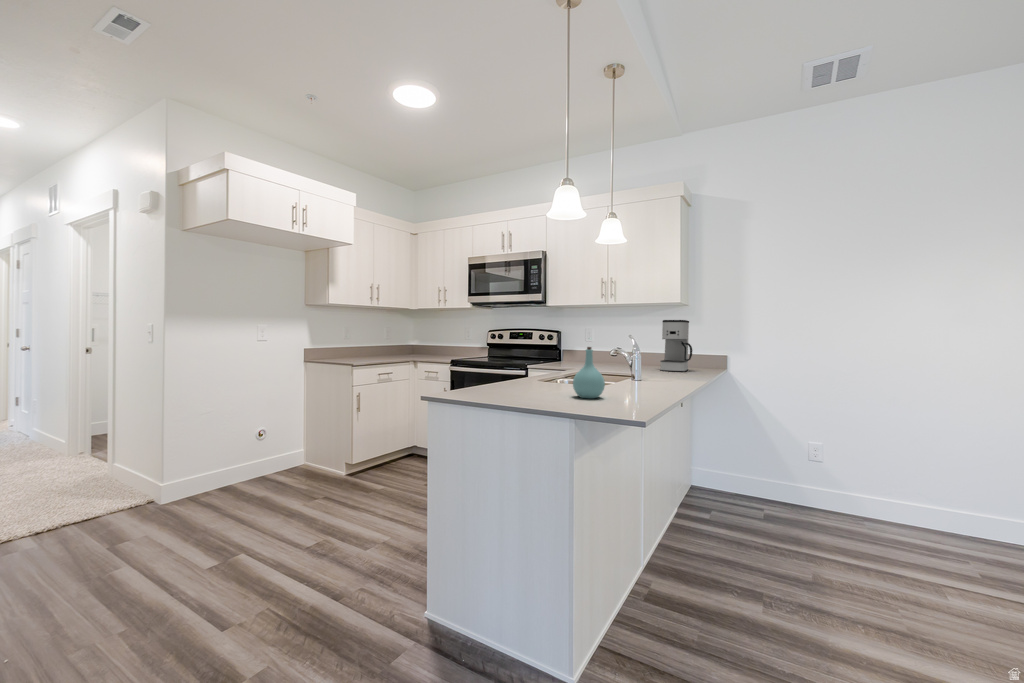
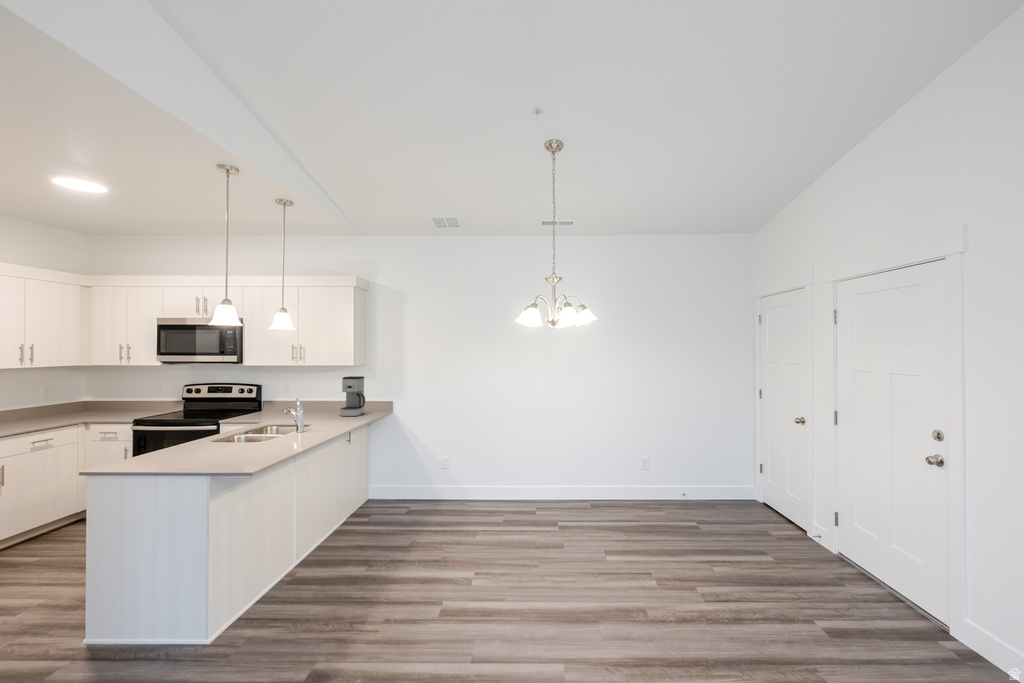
bottle: present [573,347,605,398] -> none [235,420,261,458]

